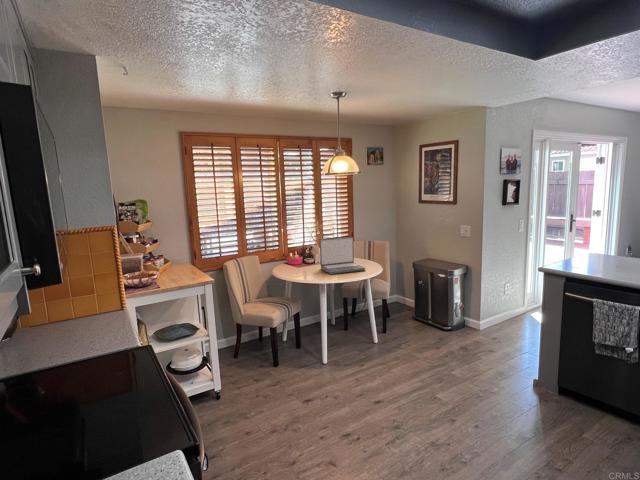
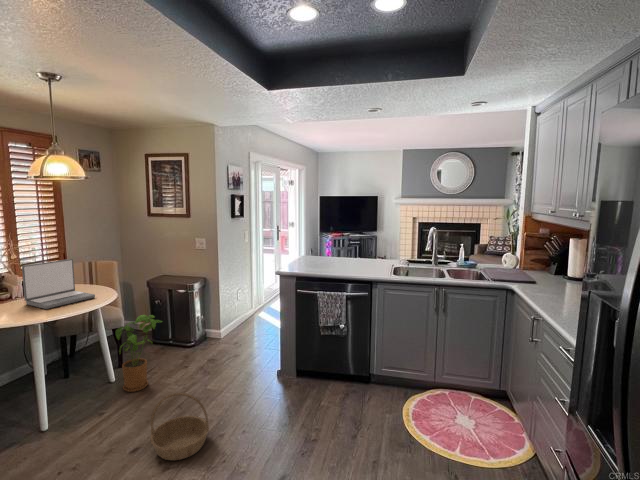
house plant: none [378,291,416,357] -> present [116,315,162,392]
basket: none [386,366,438,429] -> present [150,393,209,460]

